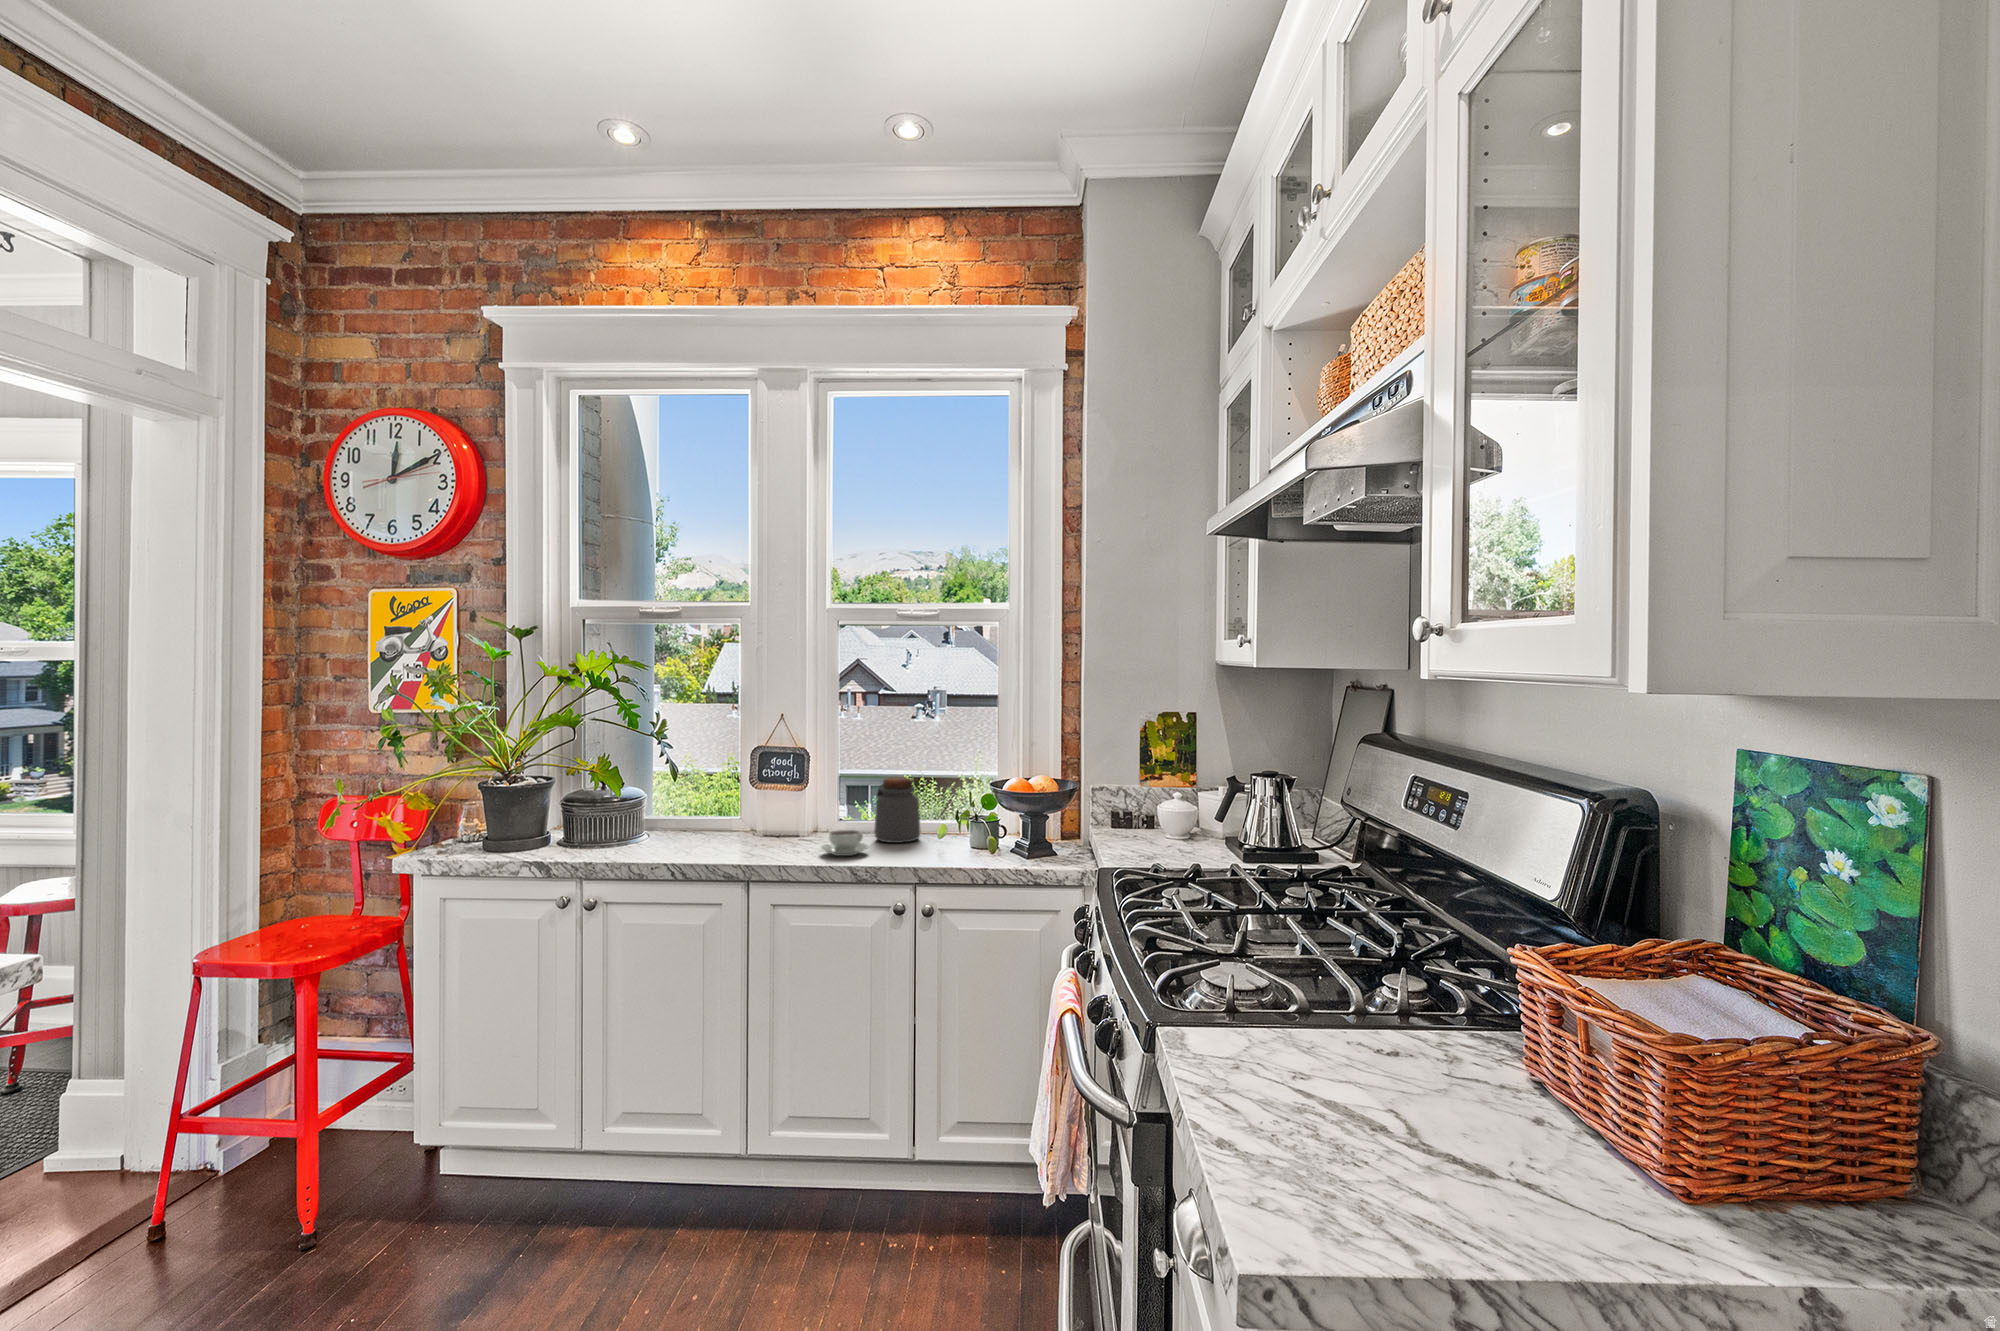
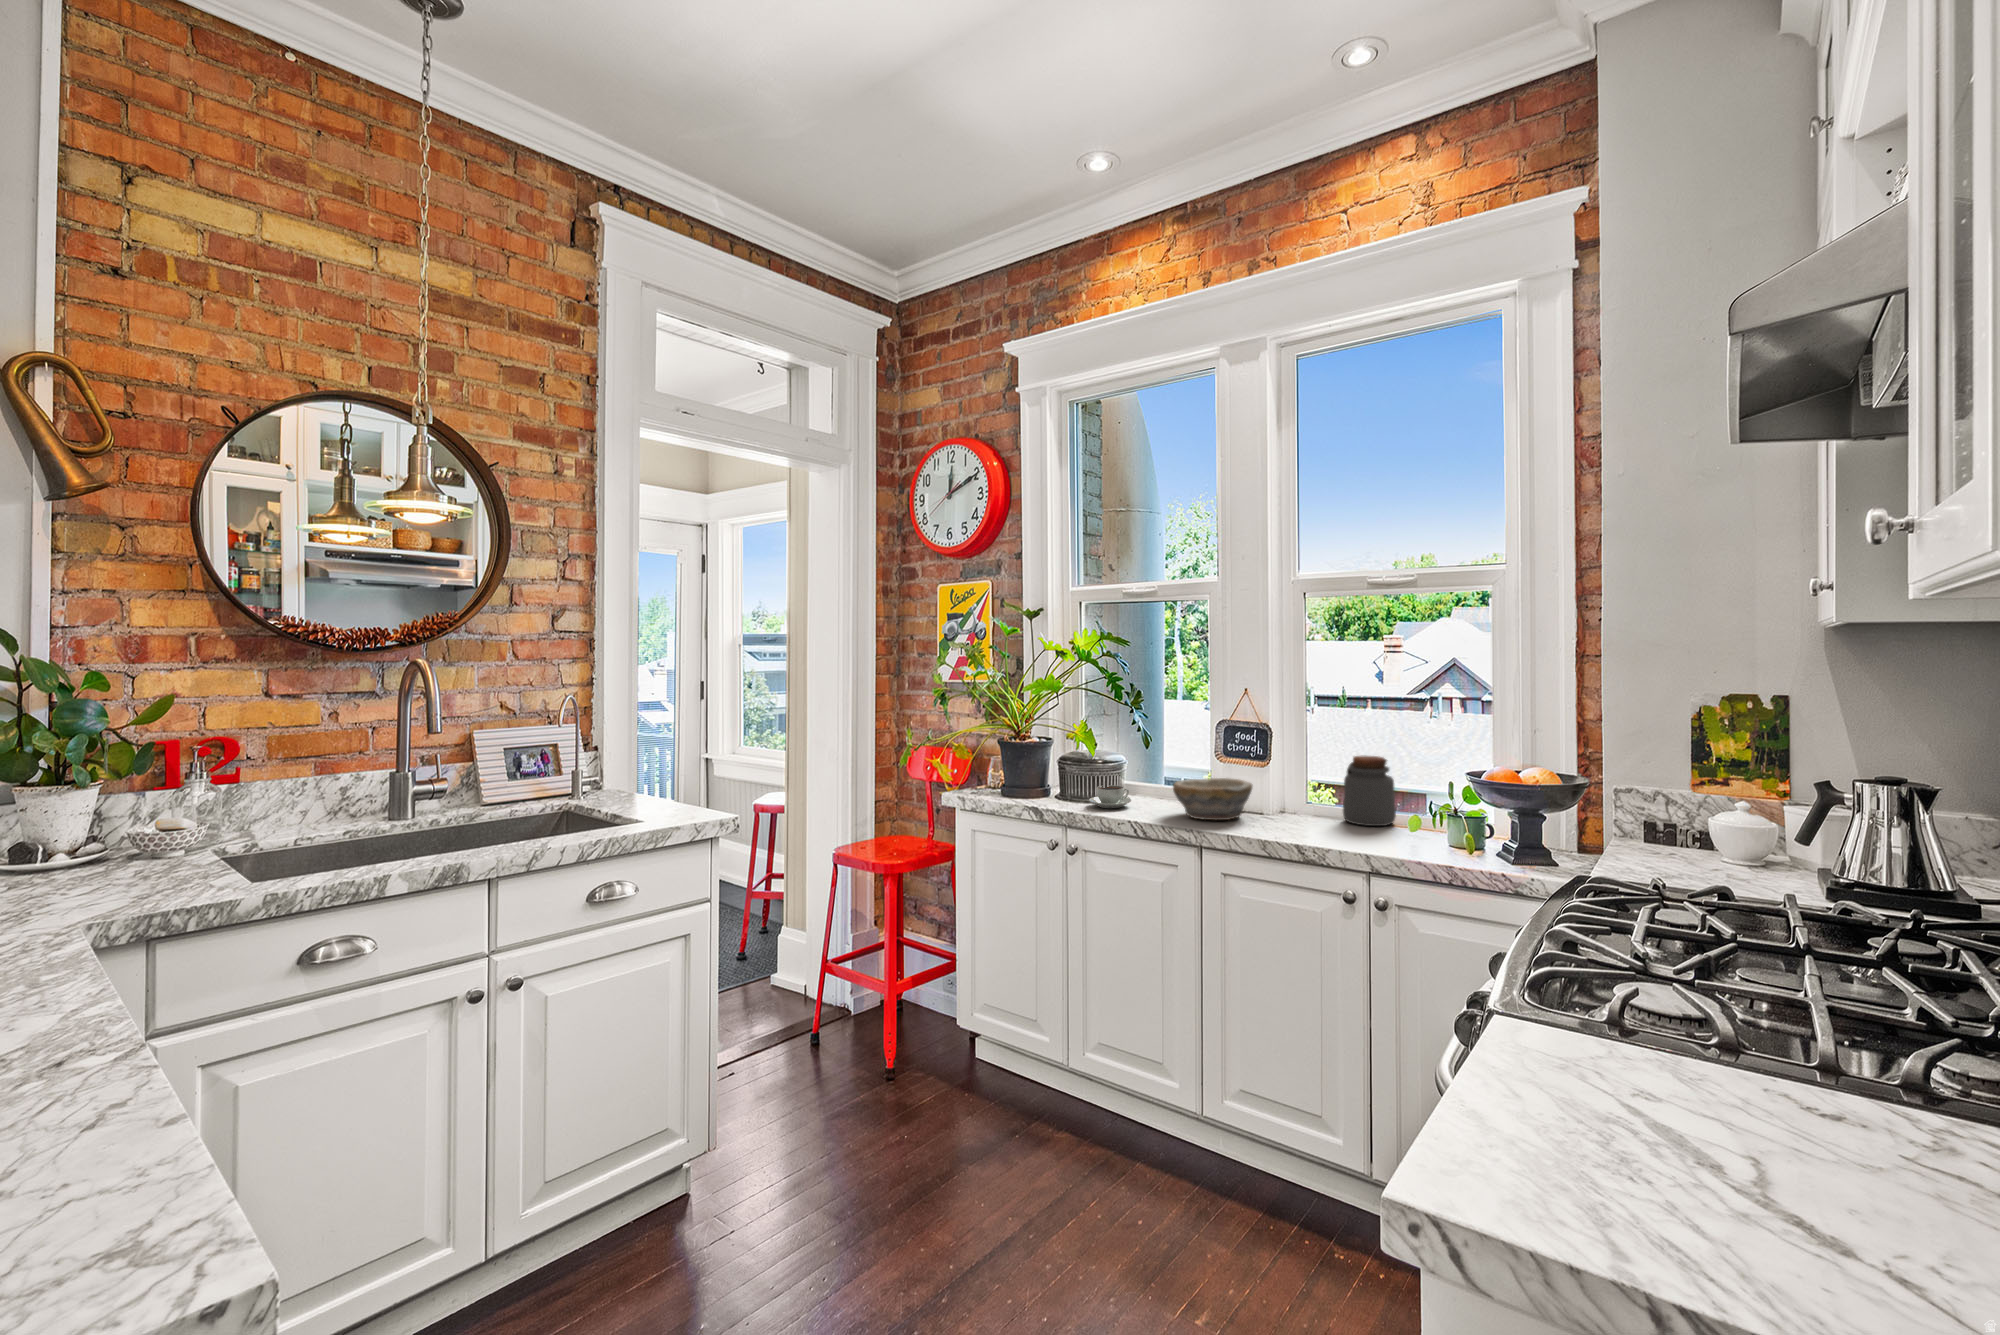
bowl: none [709,809,792,852] -> present [1173,778,1252,820]
coffee cup: present [821,830,868,856] -> present [1089,785,1131,808]

